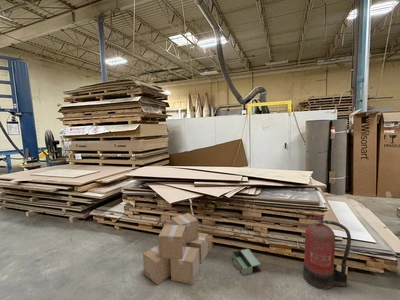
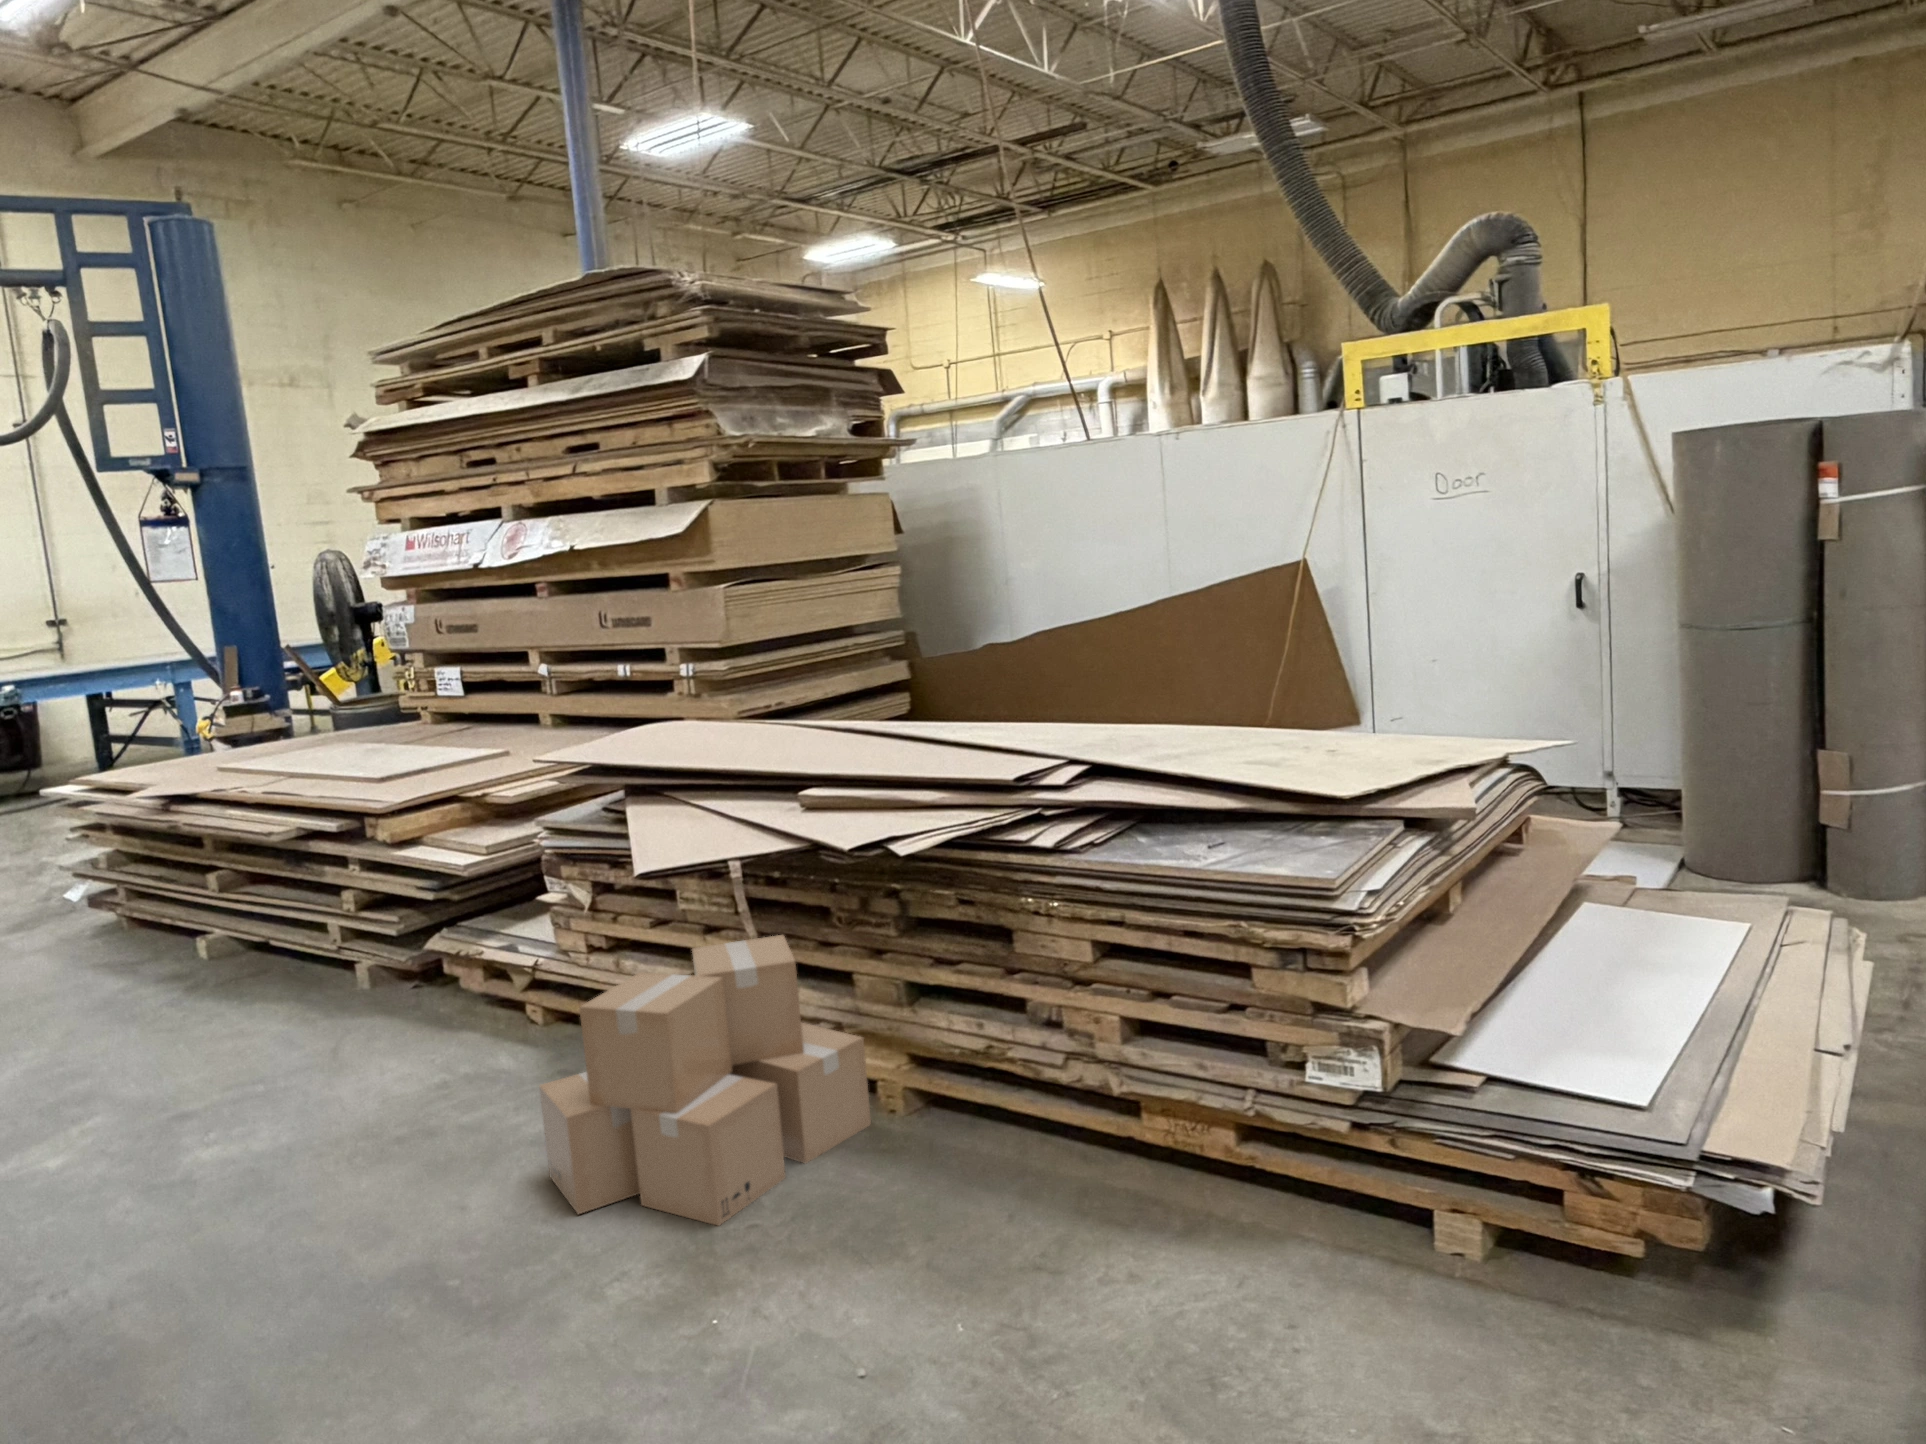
fire extinguisher: present [303,213,351,289] -> none [1215,927,1402,1292]
toolbox: present [232,248,261,275] -> none [942,1115,1048,1215]

